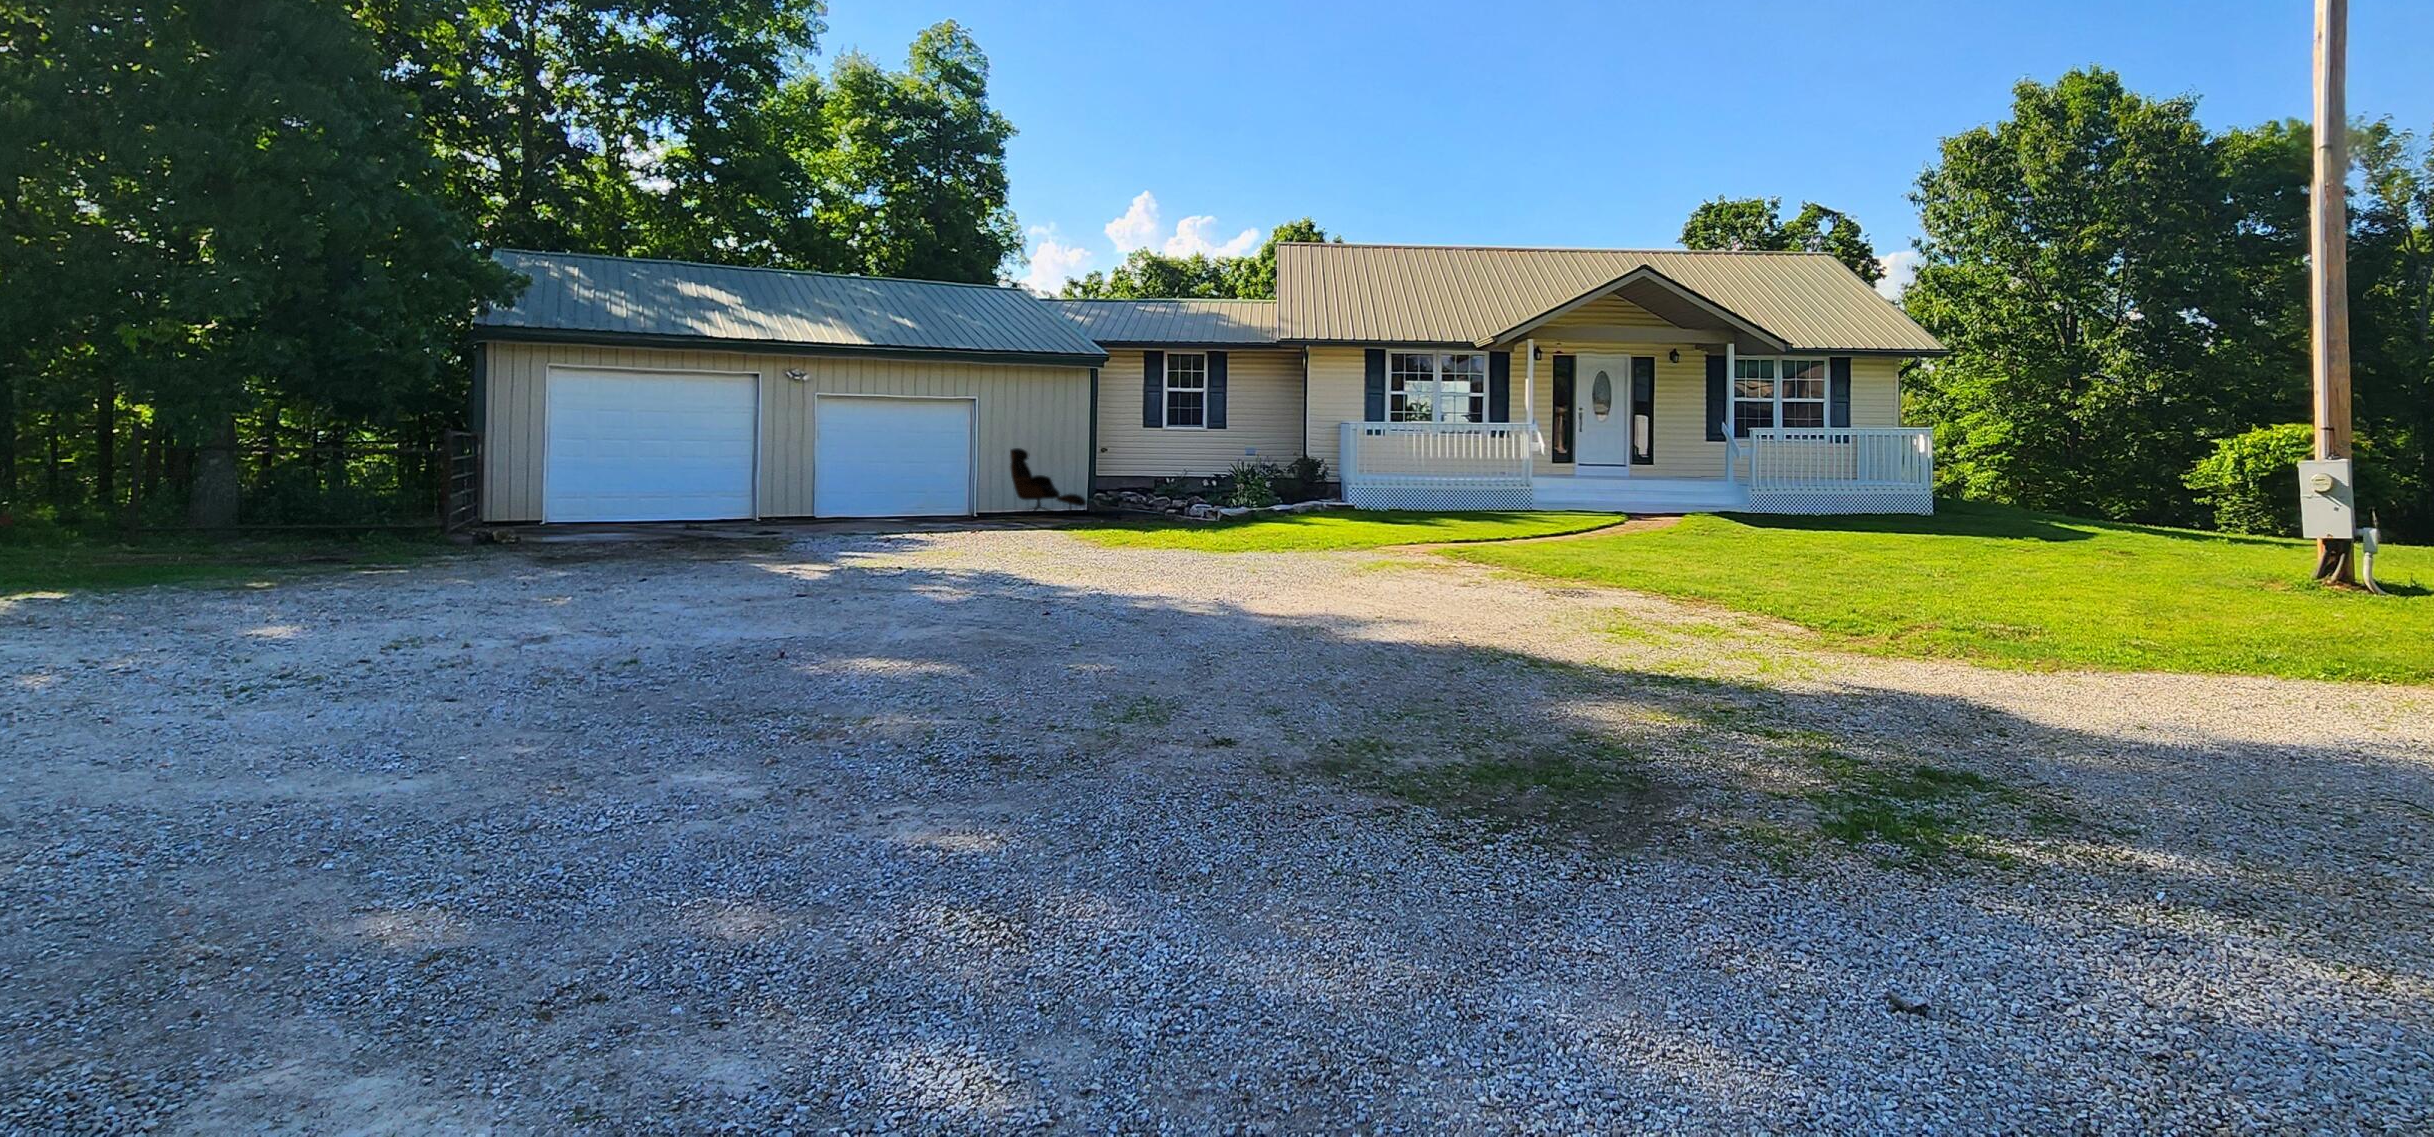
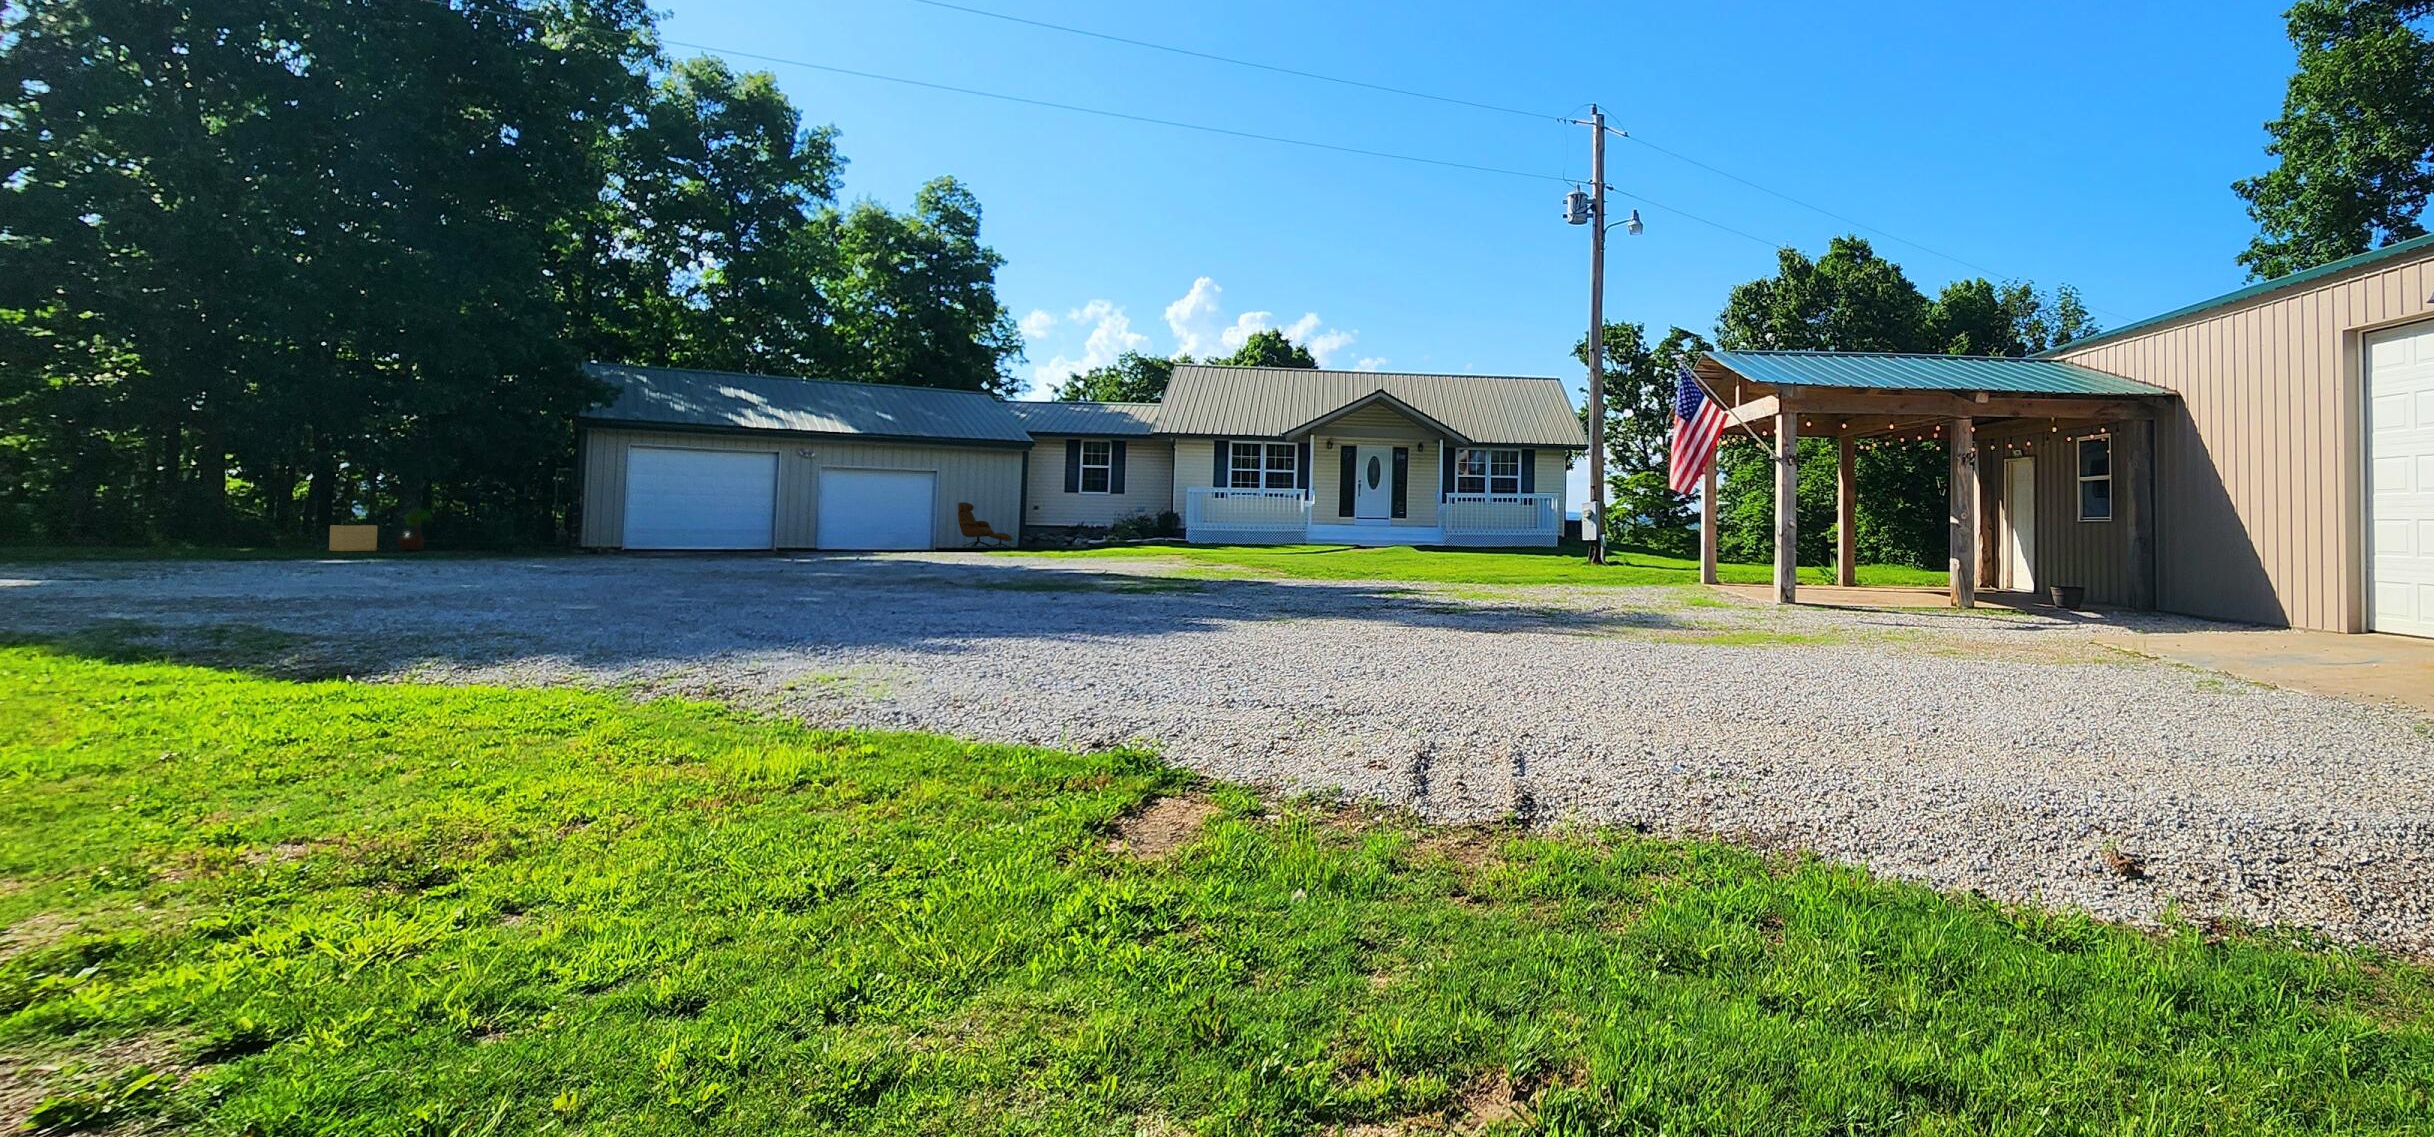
potted tree: none [230,466,281,535] -> present [398,509,428,550]
cardboard box: none [135,497,201,540] -> present [329,525,378,551]

